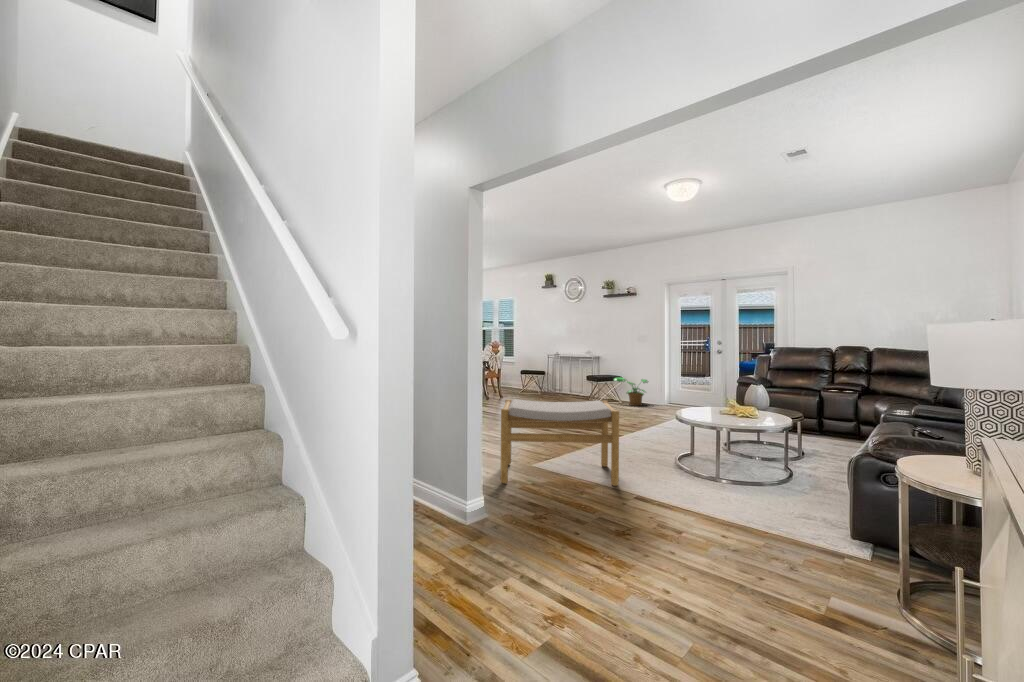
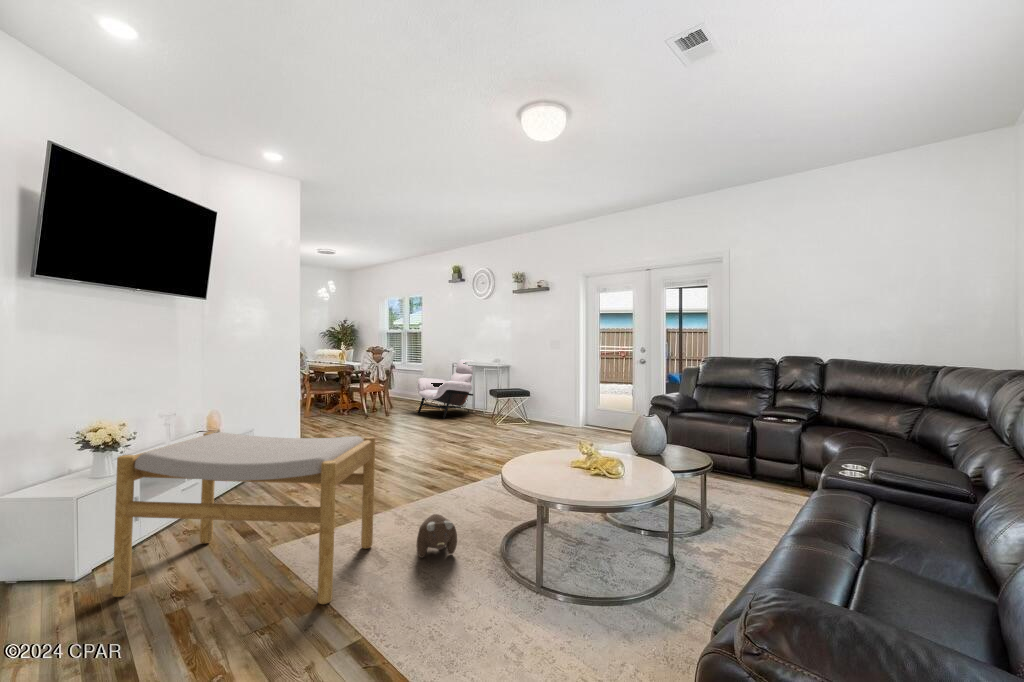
lounge chair: none [524,352,570,400] -> present [418,359,476,419]
potted plant: present [613,377,648,406] -> none [515,392,561,429]
plush toy: none [635,446,664,470] -> present [416,514,457,558]

